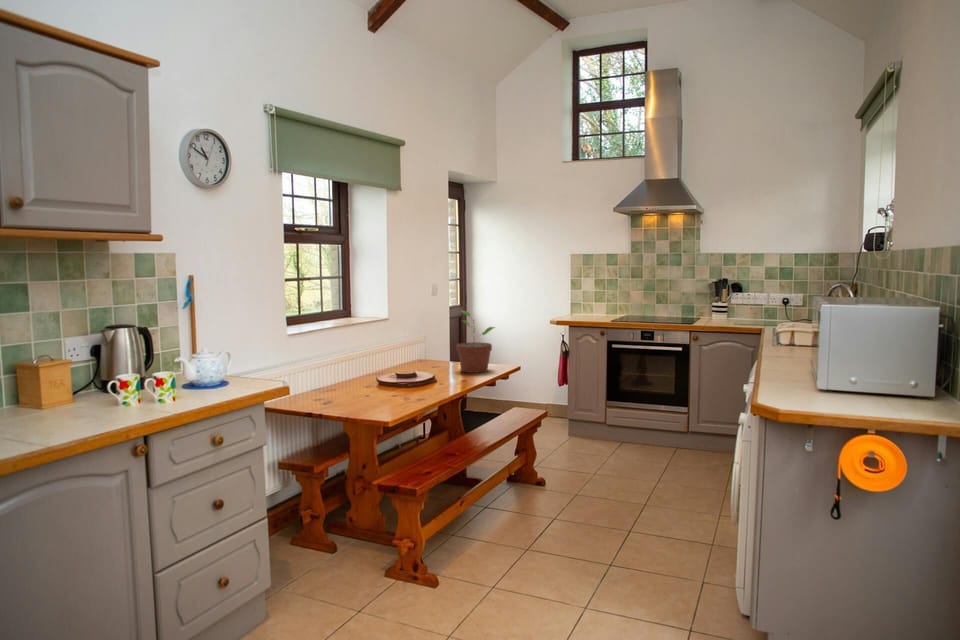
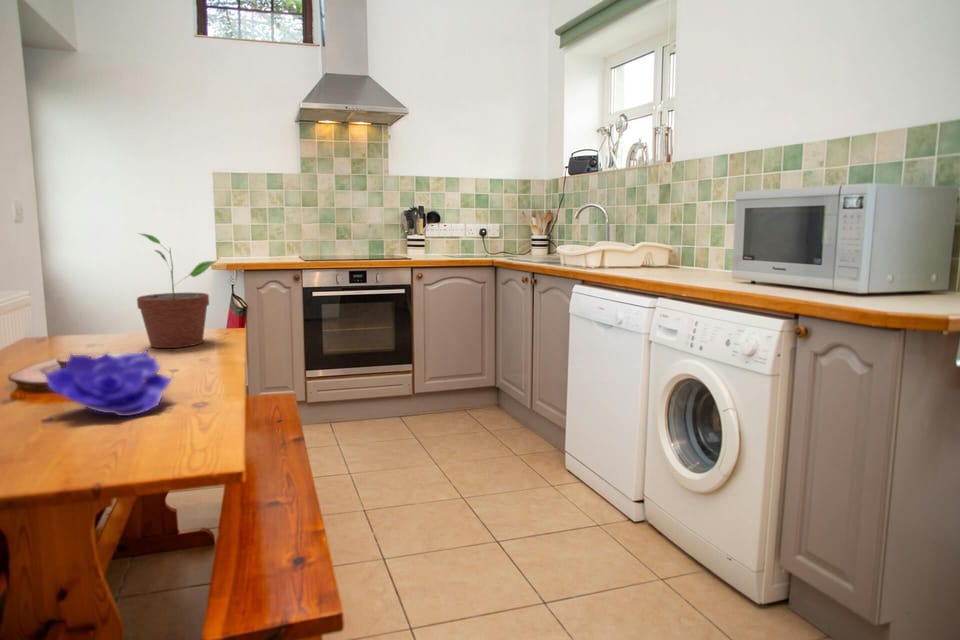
decorative bowl: none [383,369,429,399] -> present [44,349,173,416]

